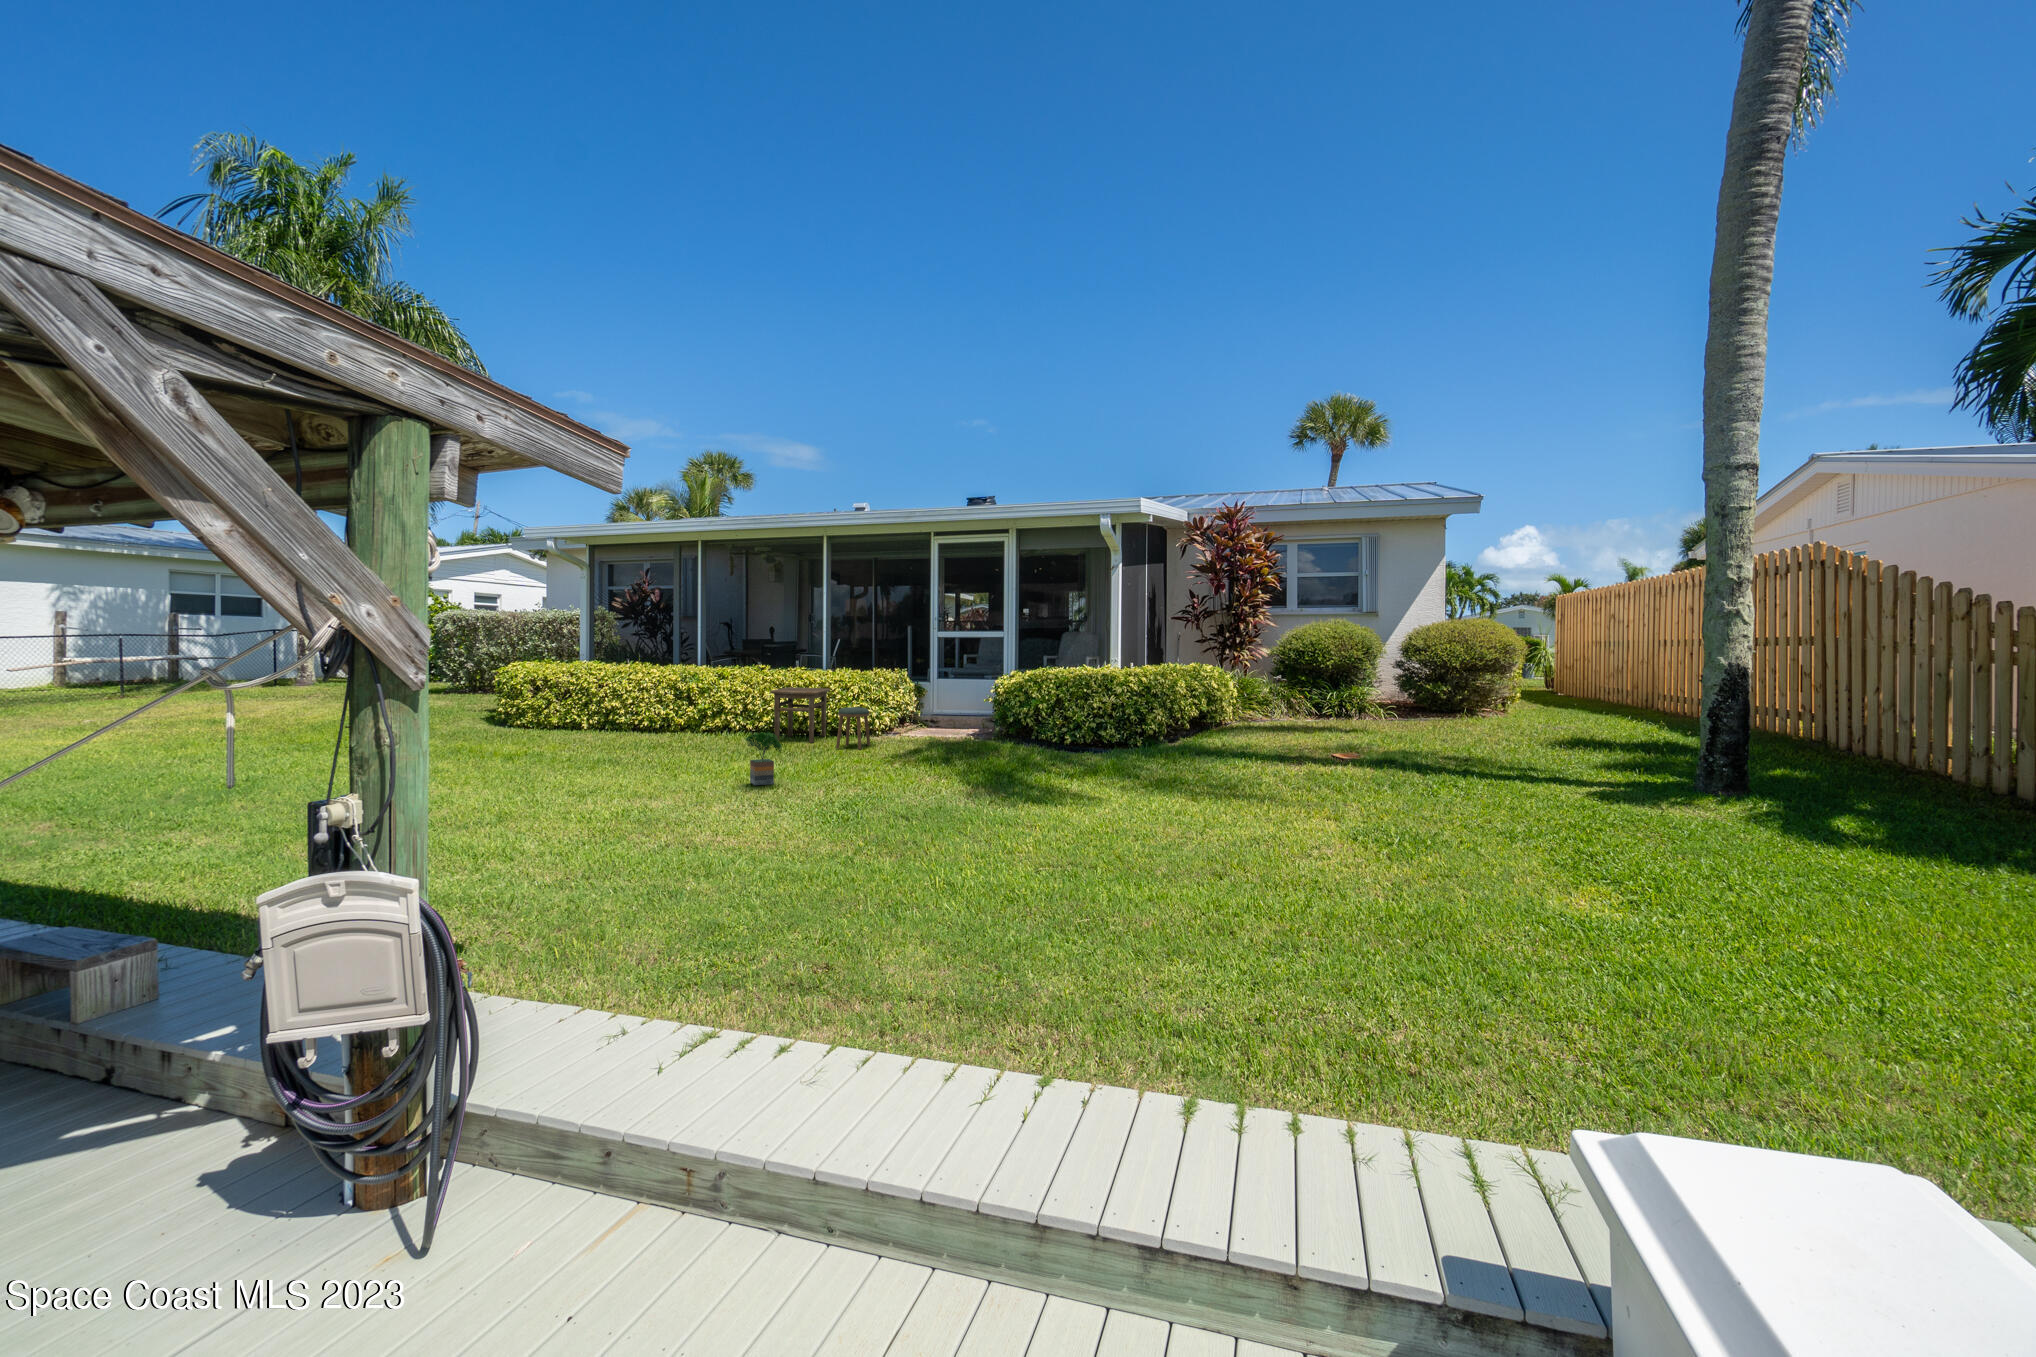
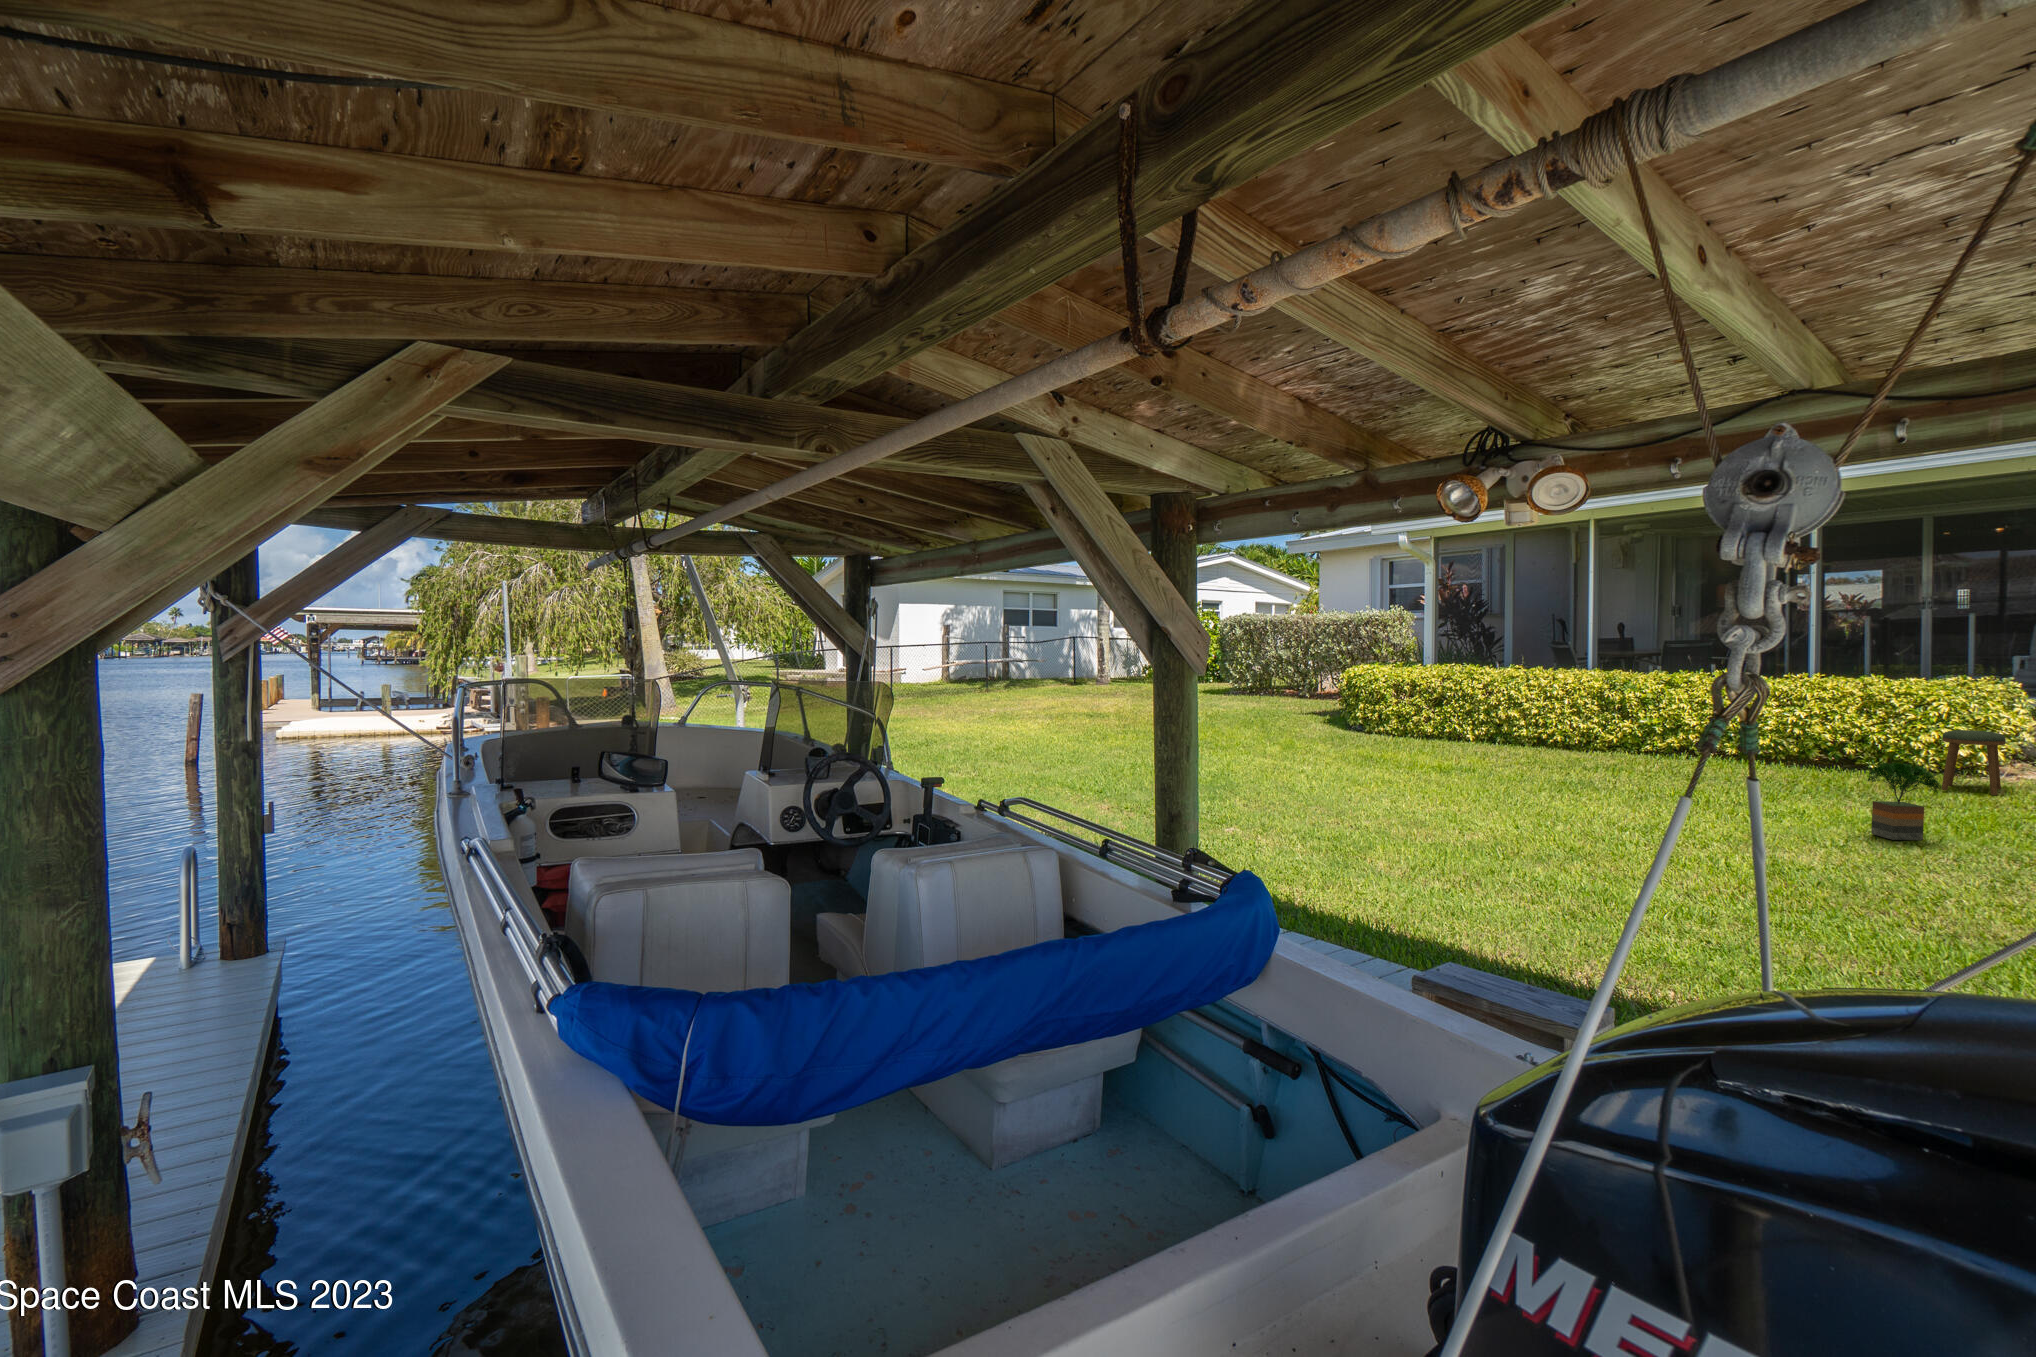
side table: present [771,687,830,743] -> none [1798,699,1884,778]

